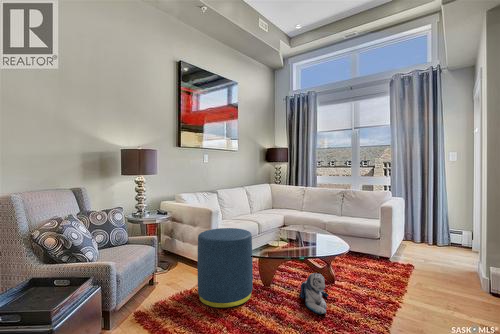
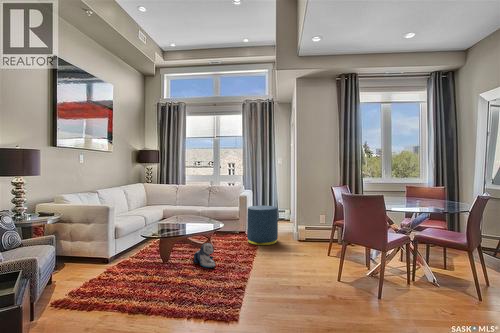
ottoman: present [197,228,253,308] -> present [247,205,278,245]

